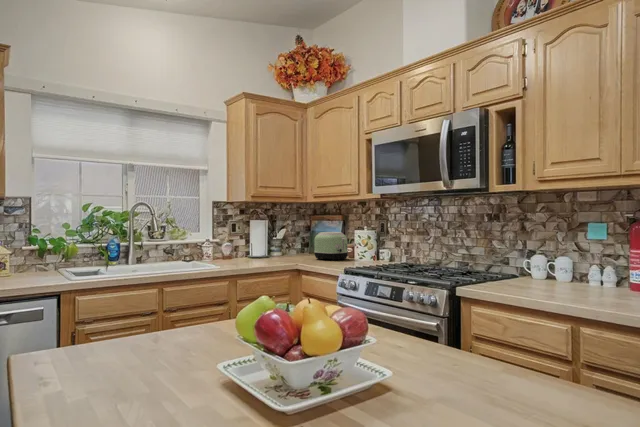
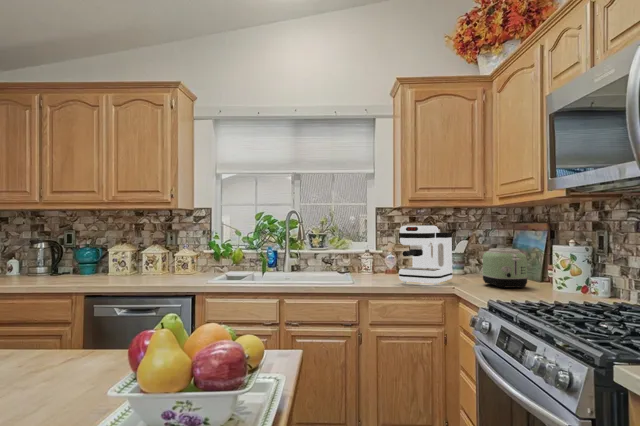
coffee maker: none [253,216,289,263] -> present [399,226,452,284]

